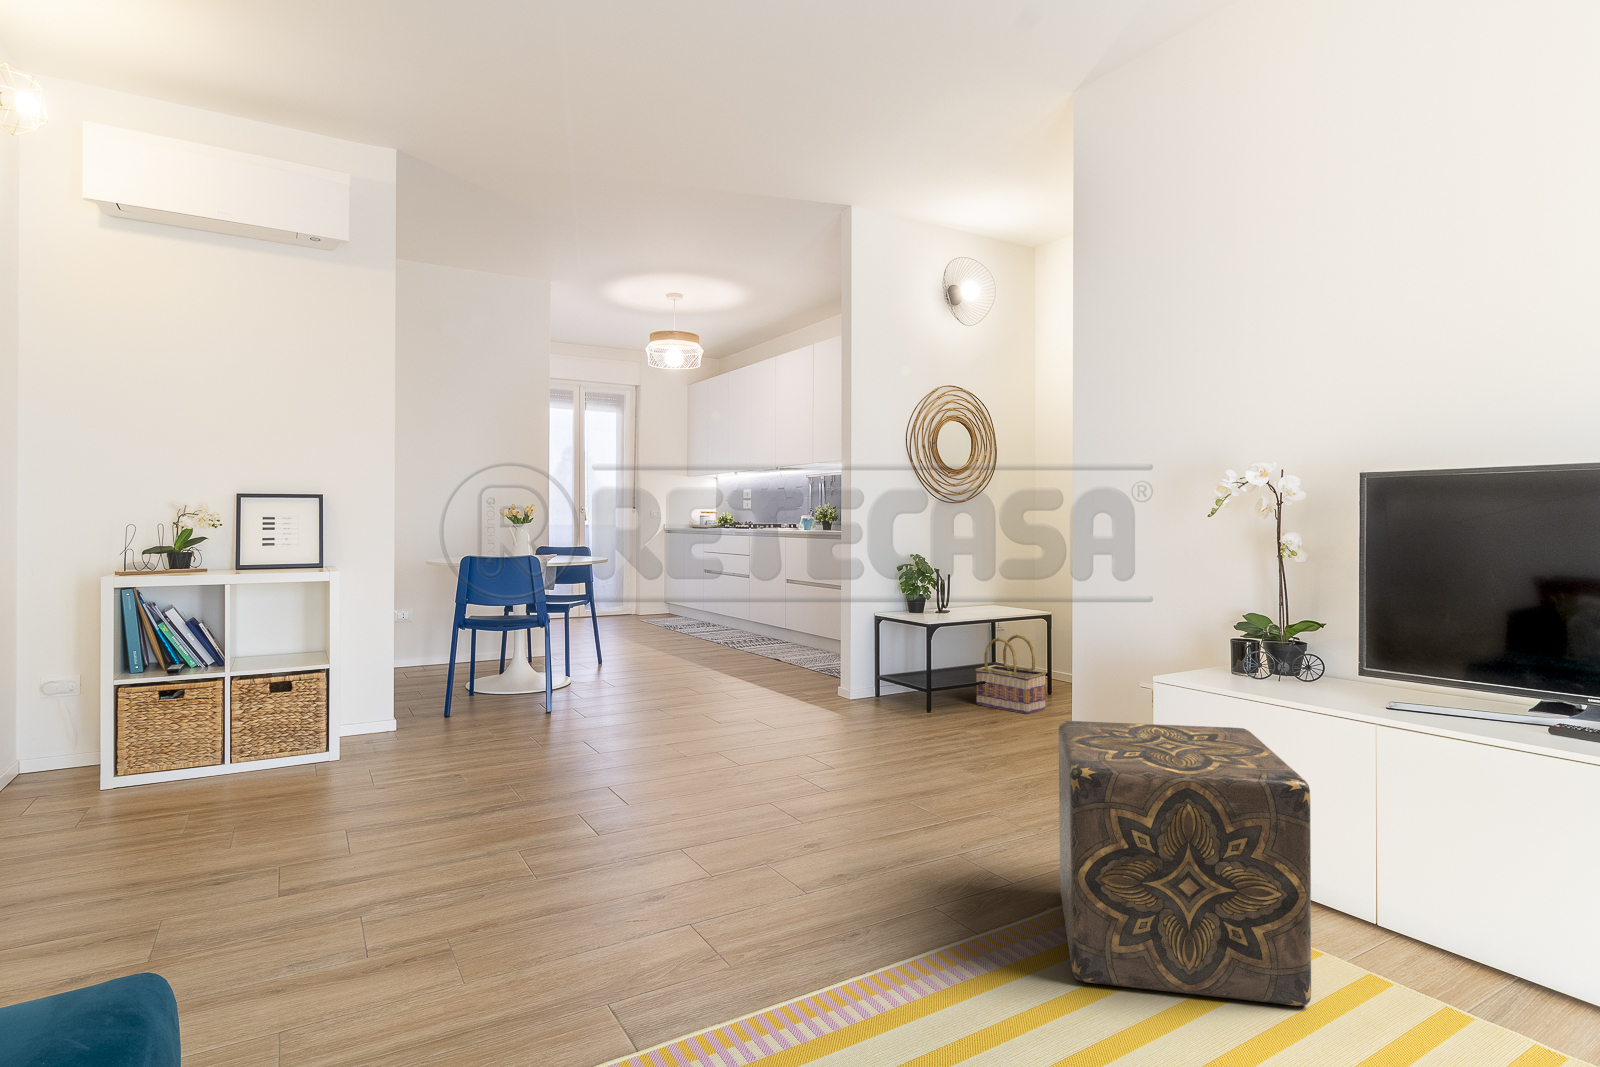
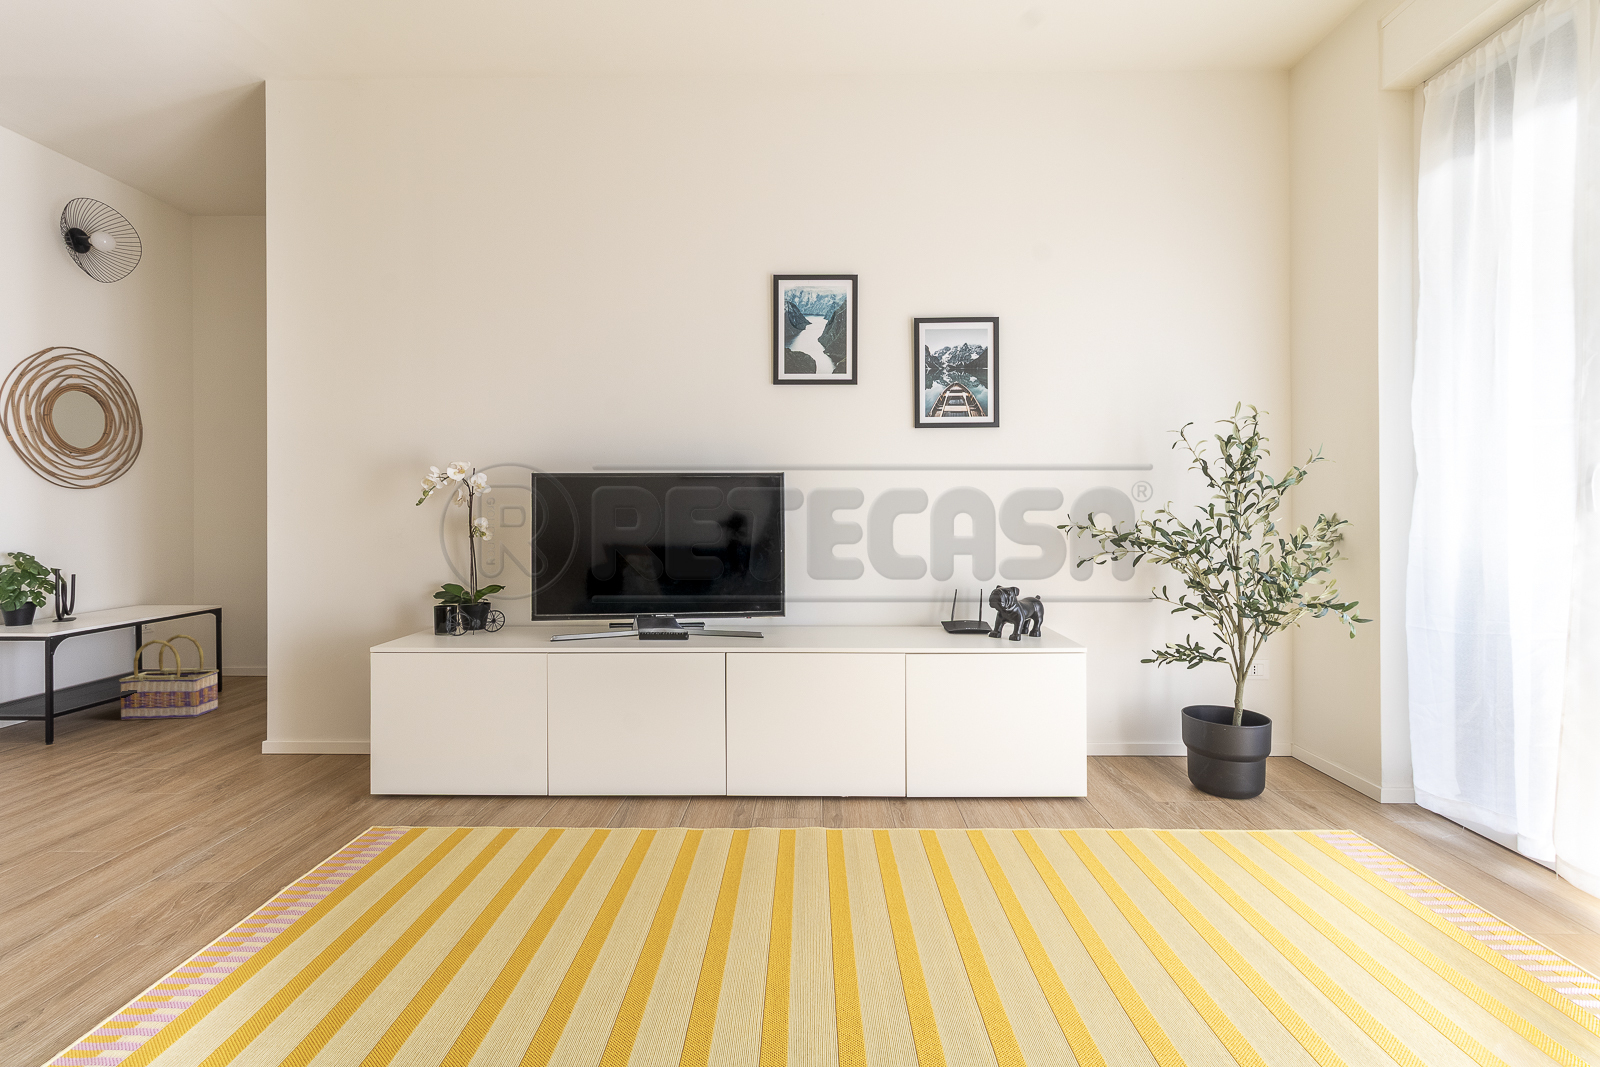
ottoman: present [1059,721,1311,1006] -> none [286,672,521,924]

